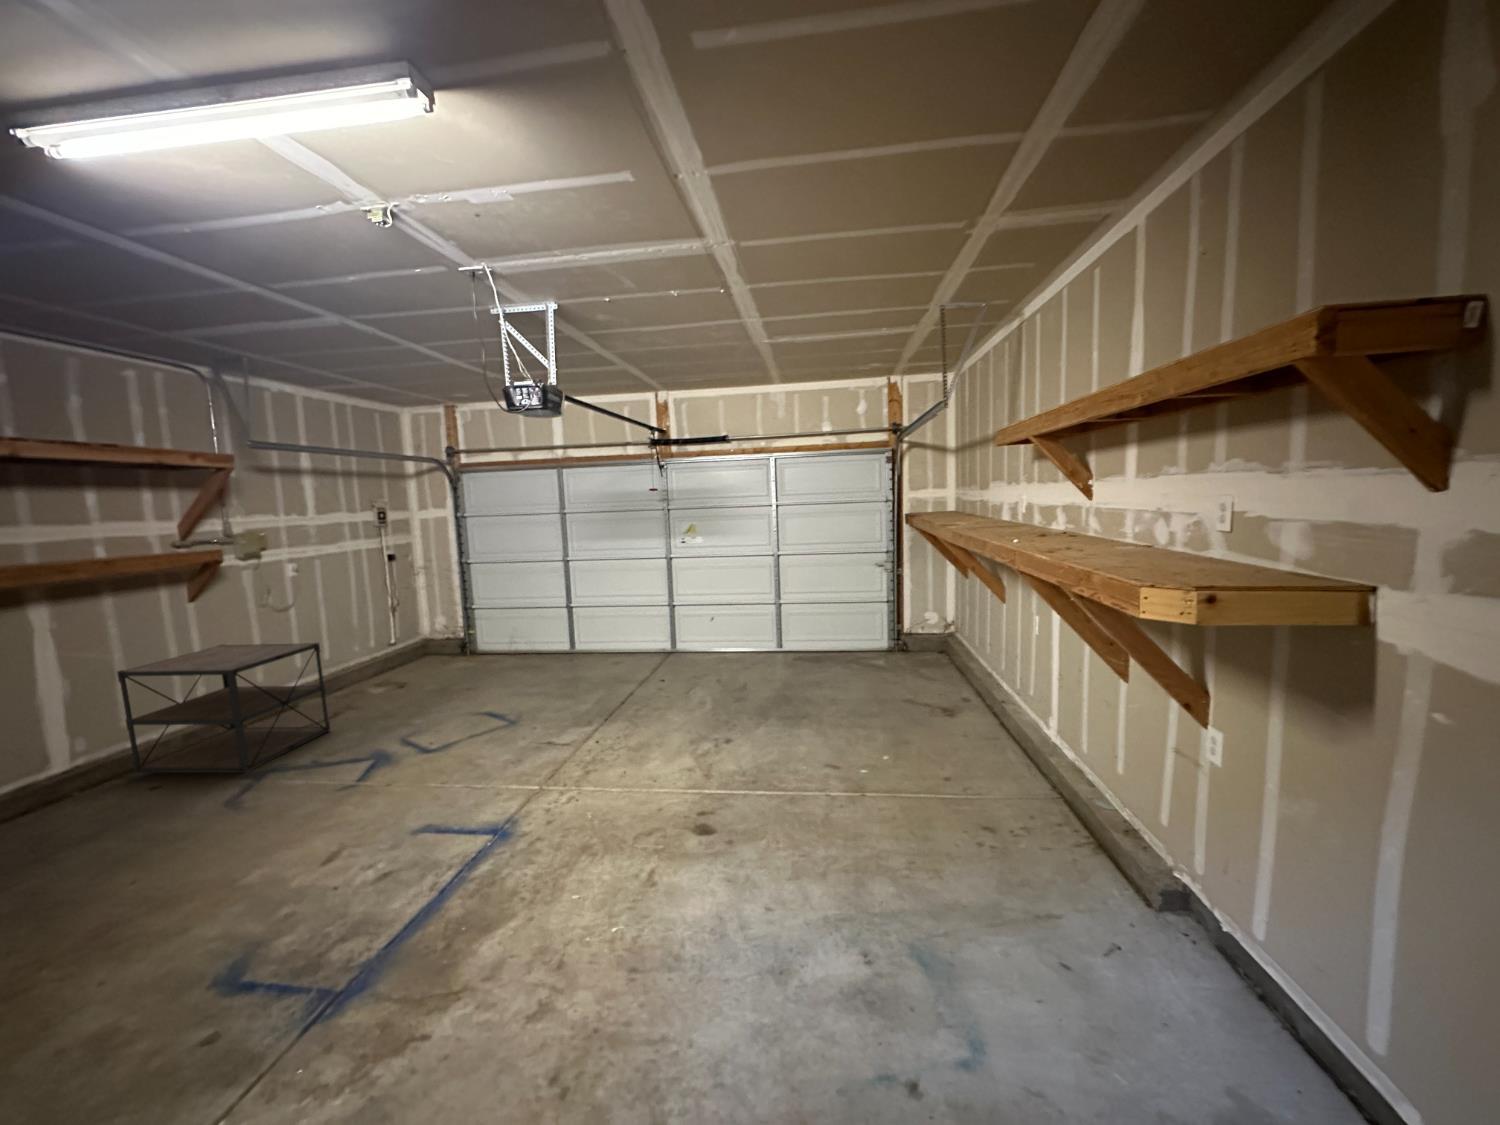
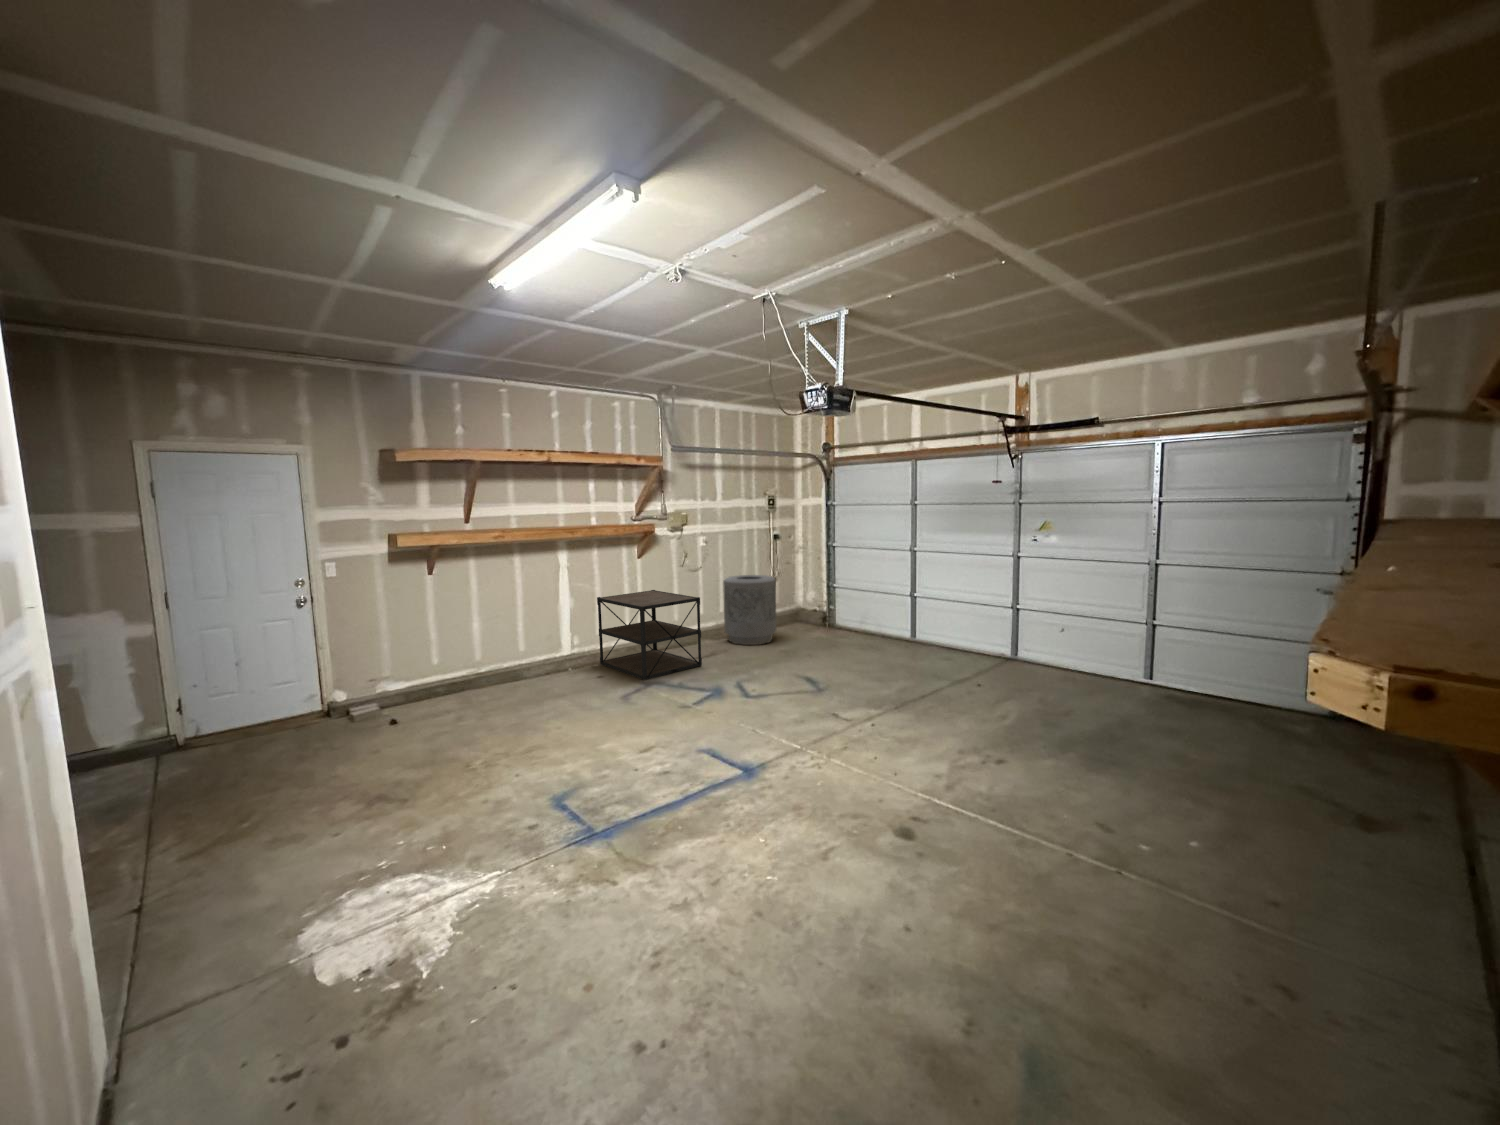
trash can: none [331,604,413,694] -> present [723,575,776,645]

